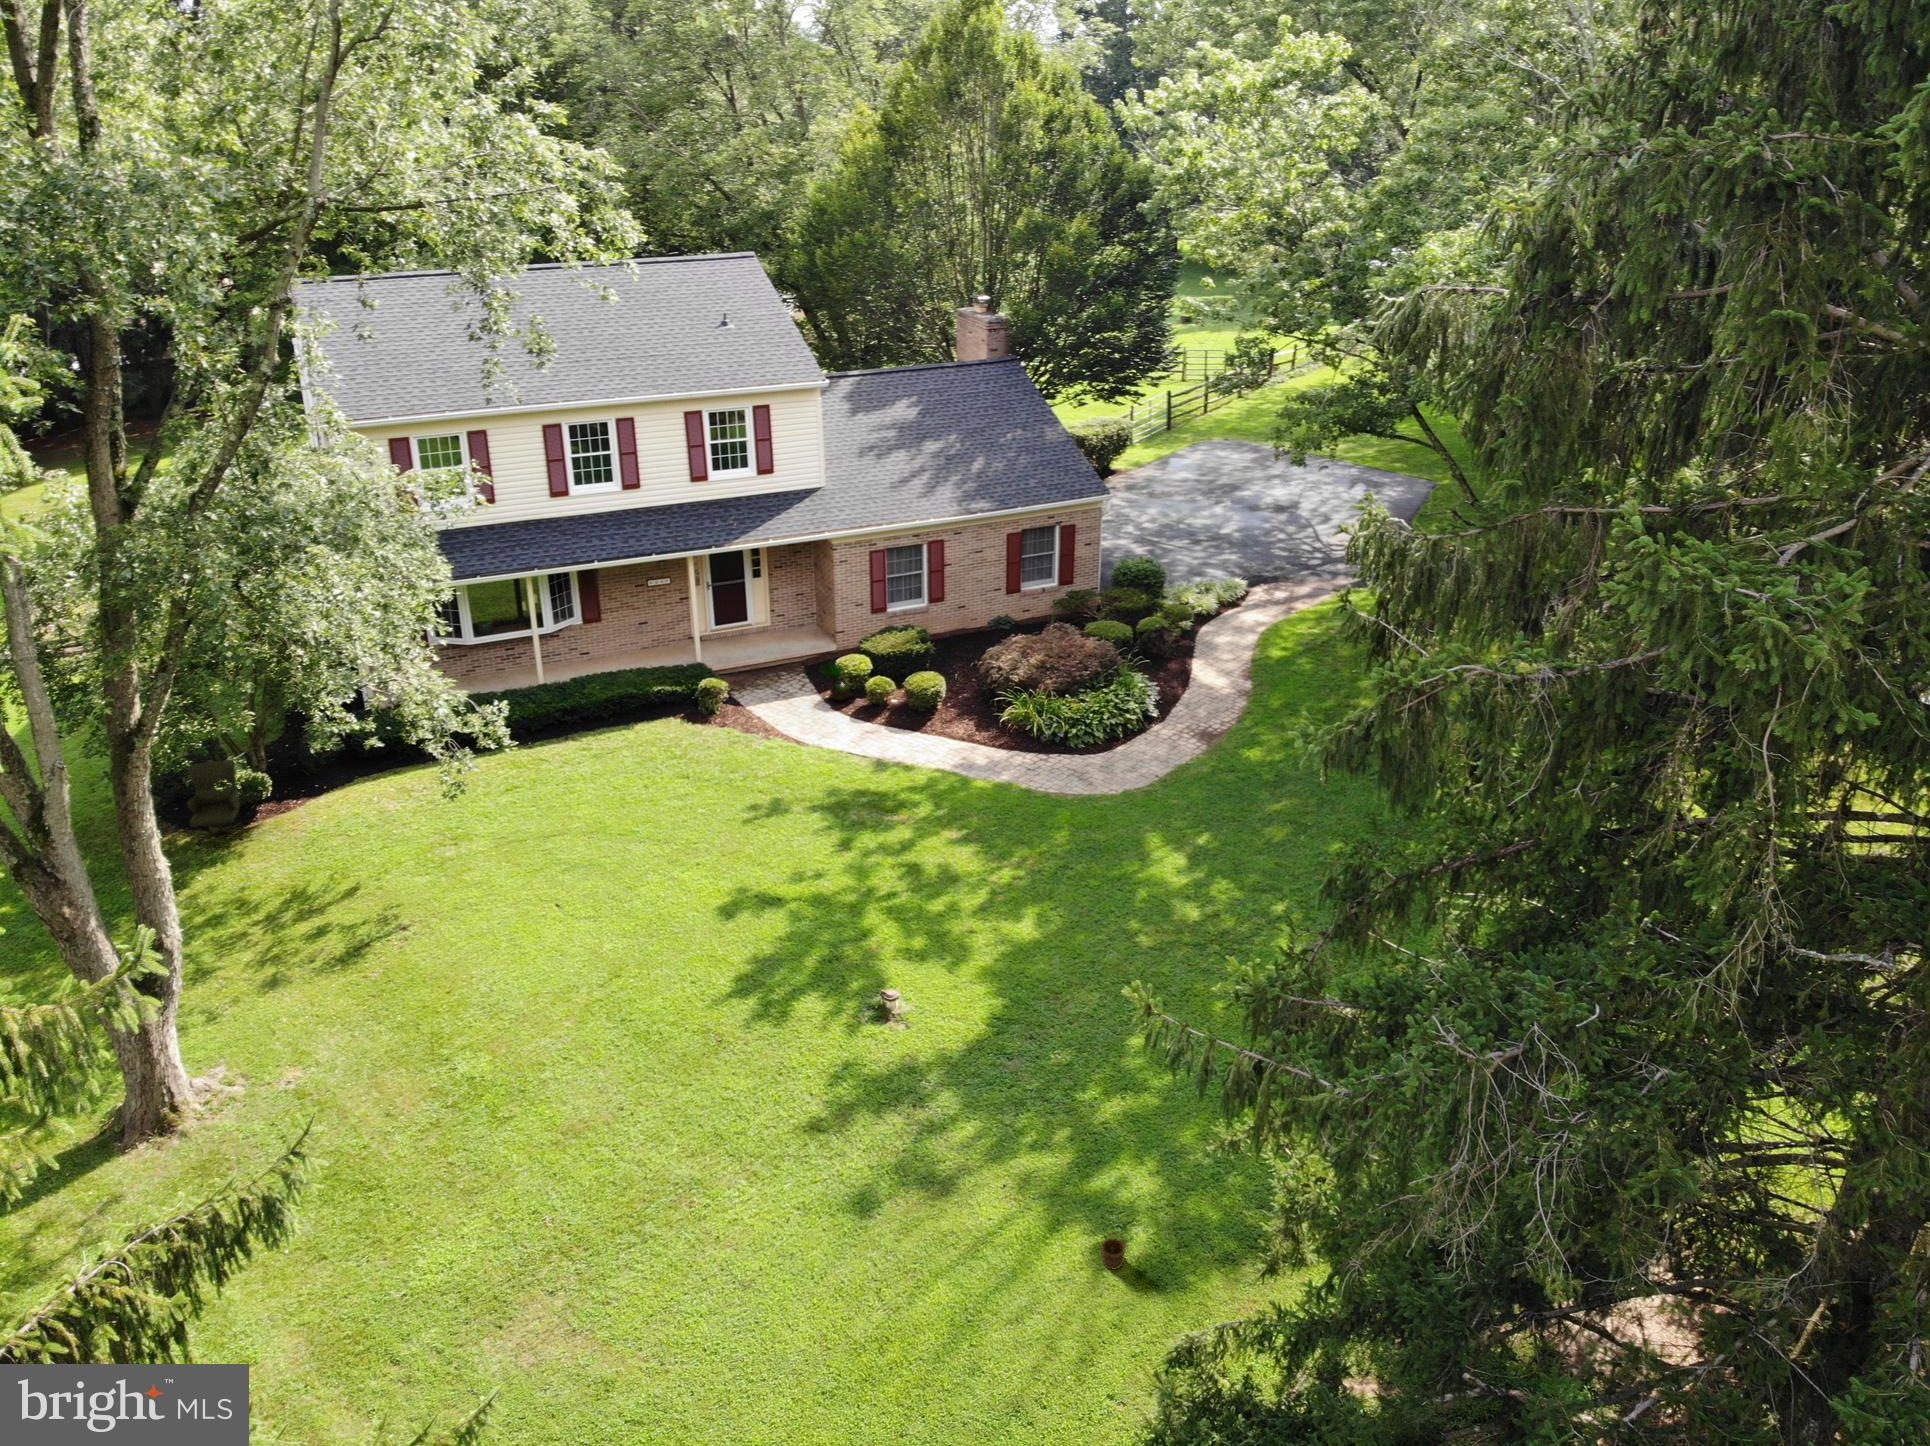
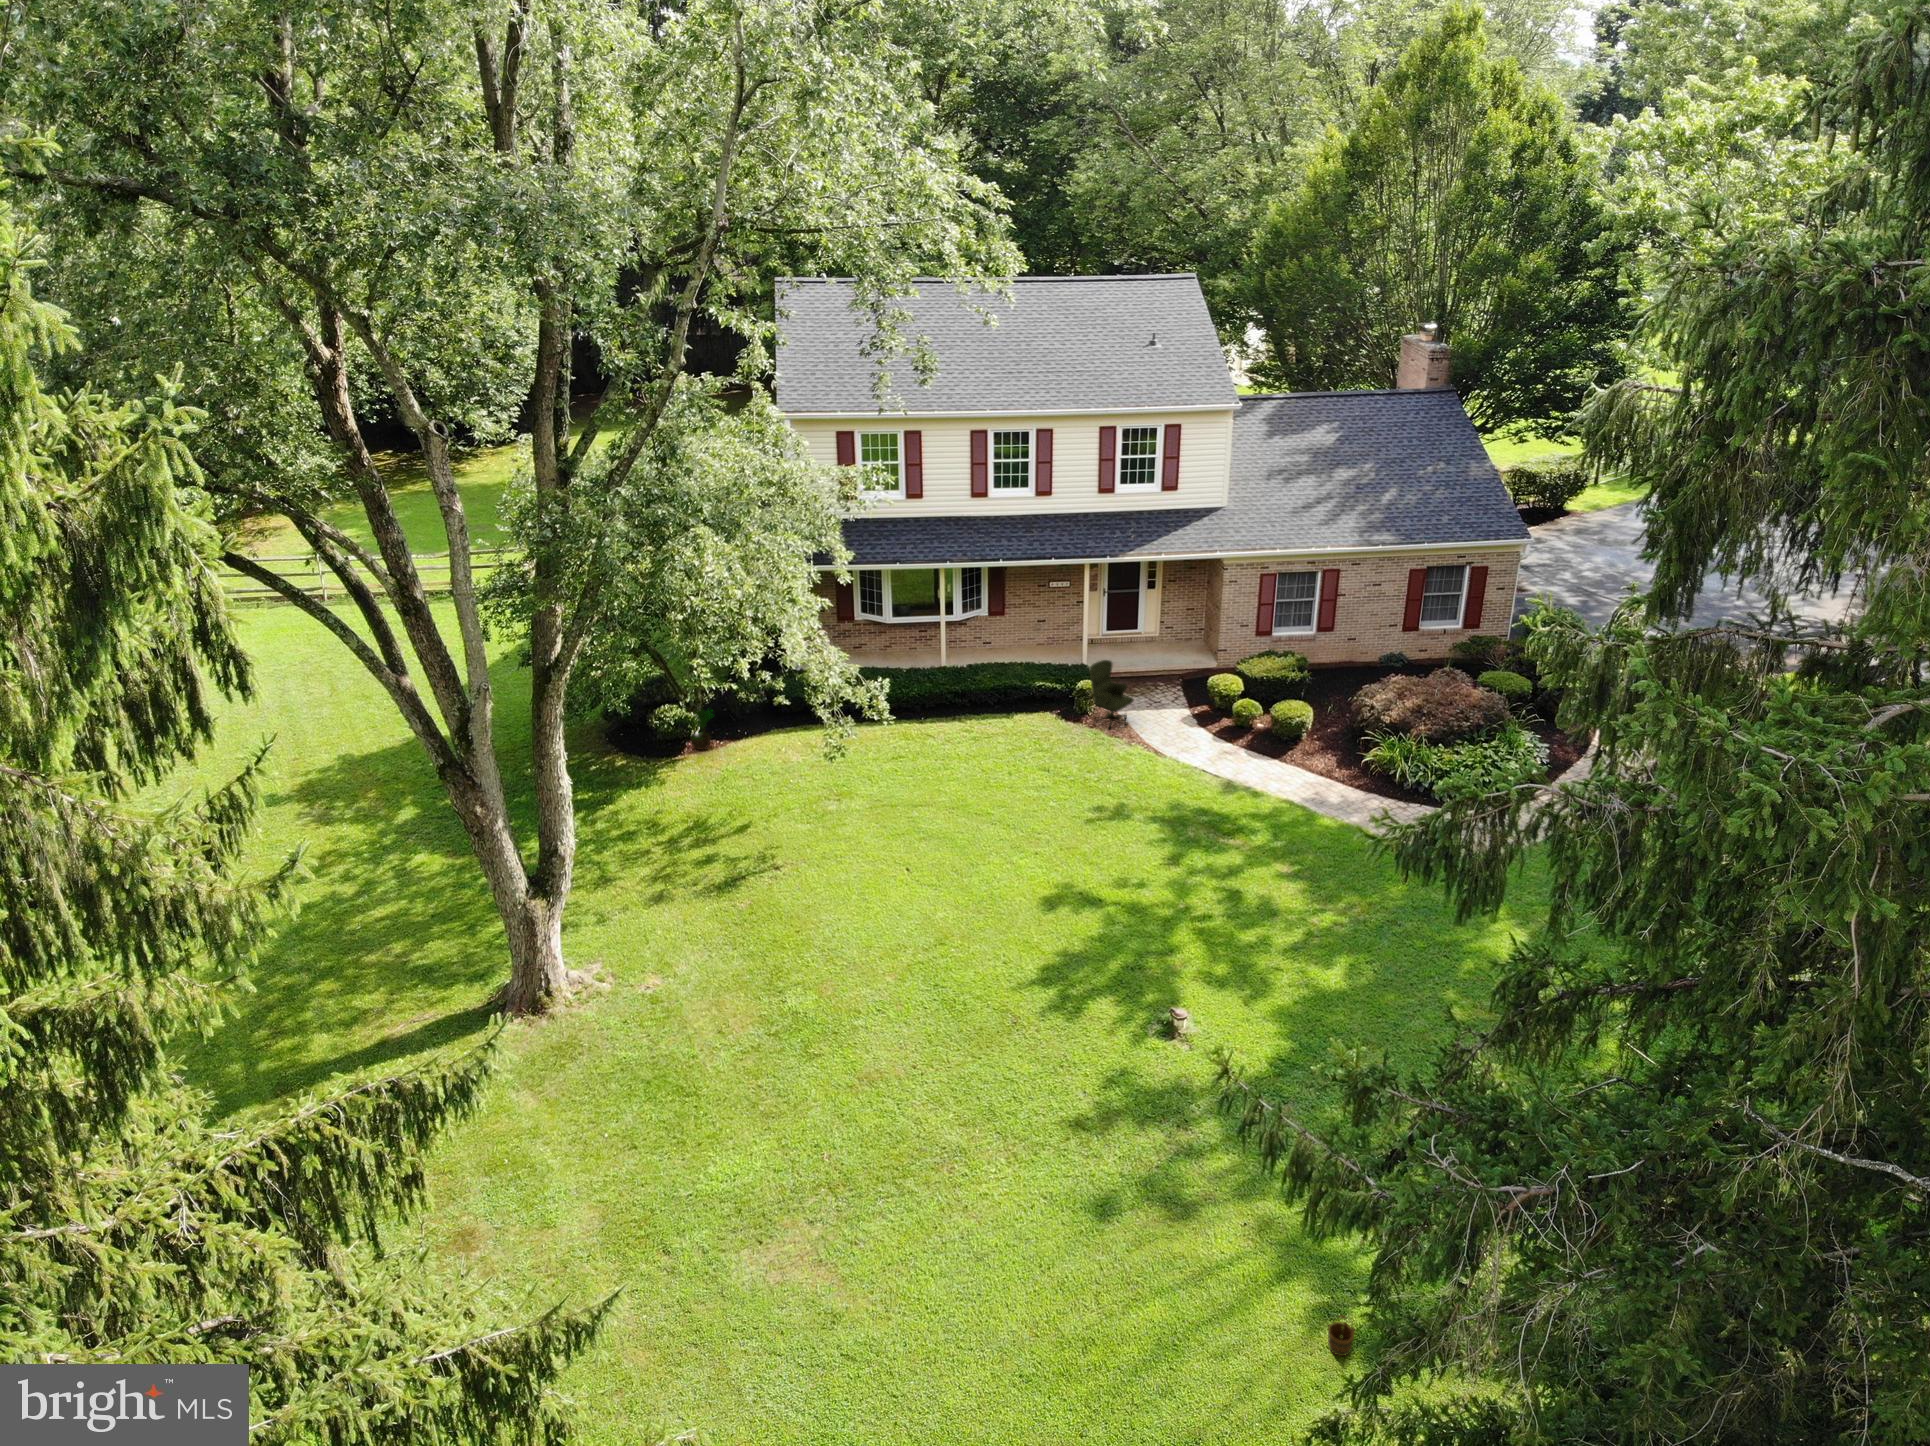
potted tree: present [822,663,850,700] -> present [690,710,712,750]
chair: present [188,761,243,848] -> present [1090,660,1133,729]

